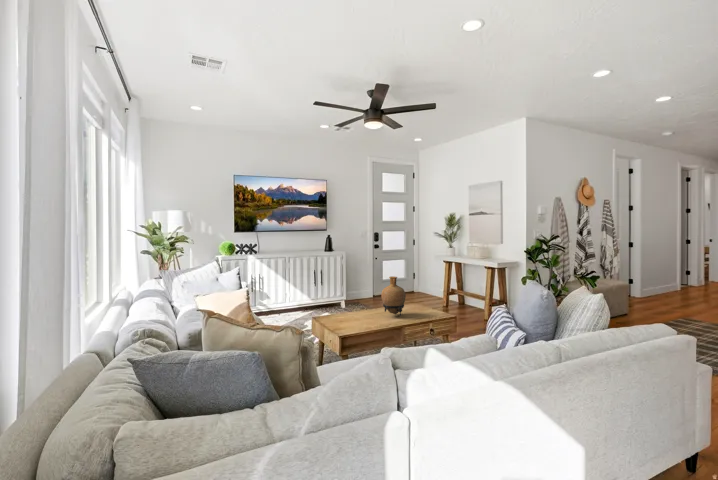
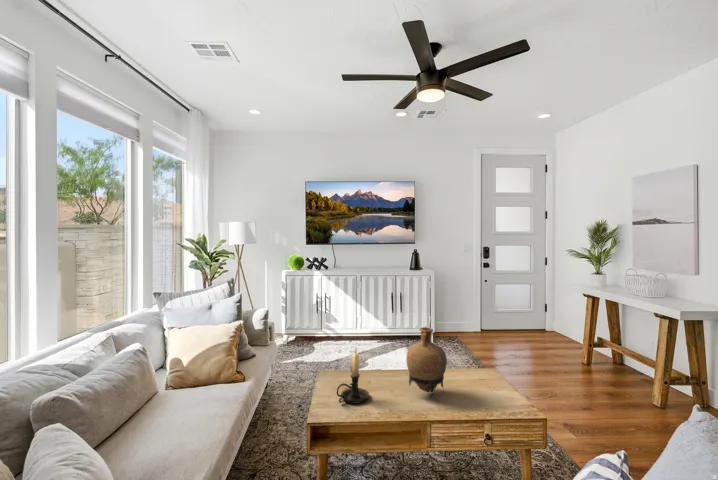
candle holder: none [347,290,365,326] -> present [337,346,369,403]

